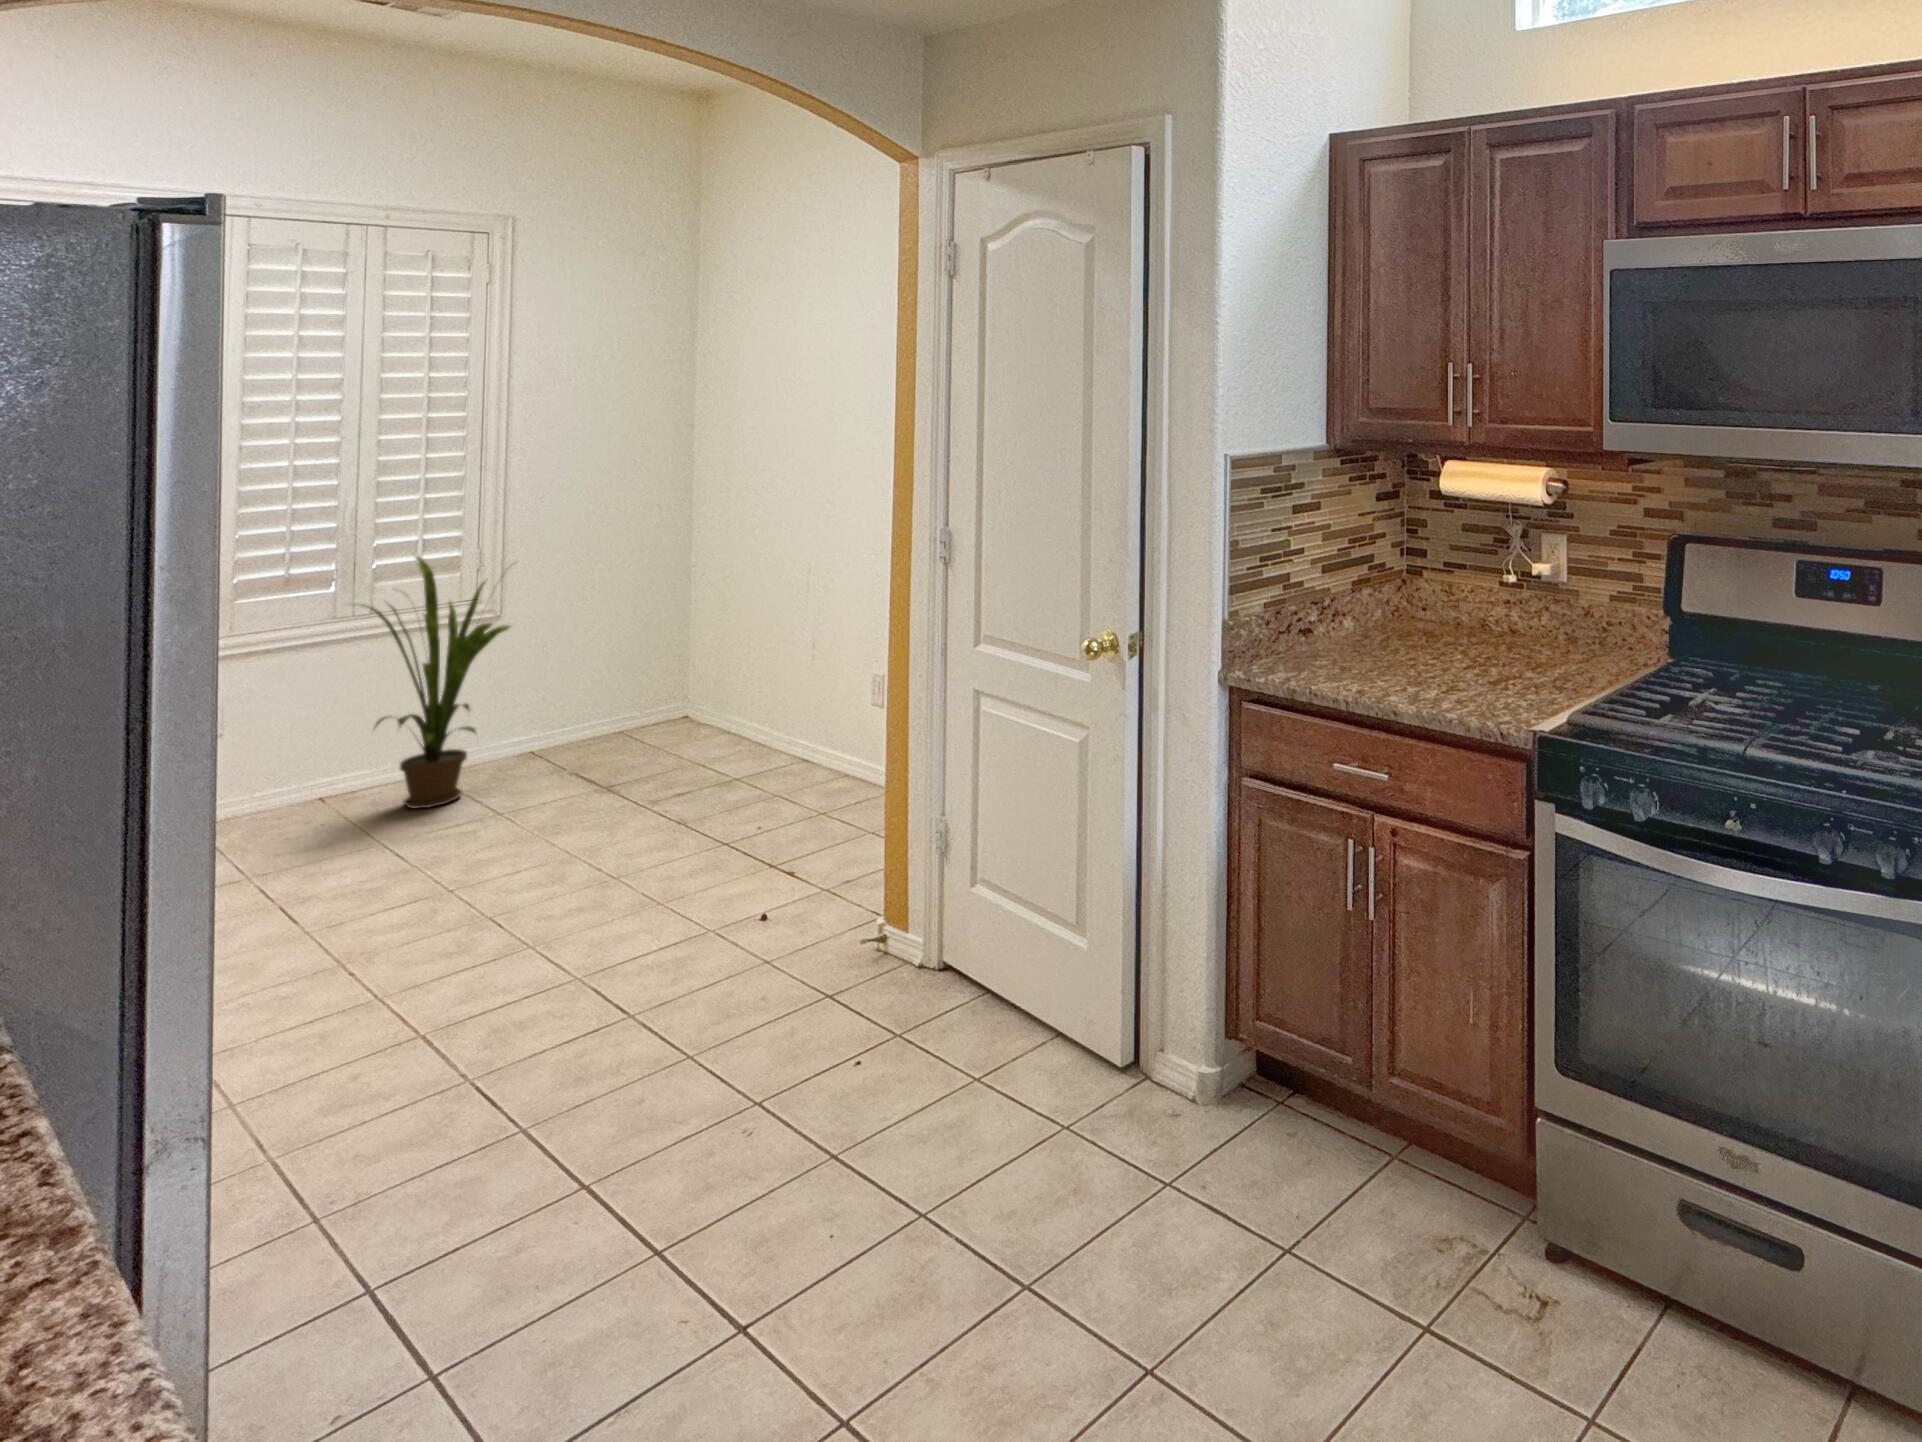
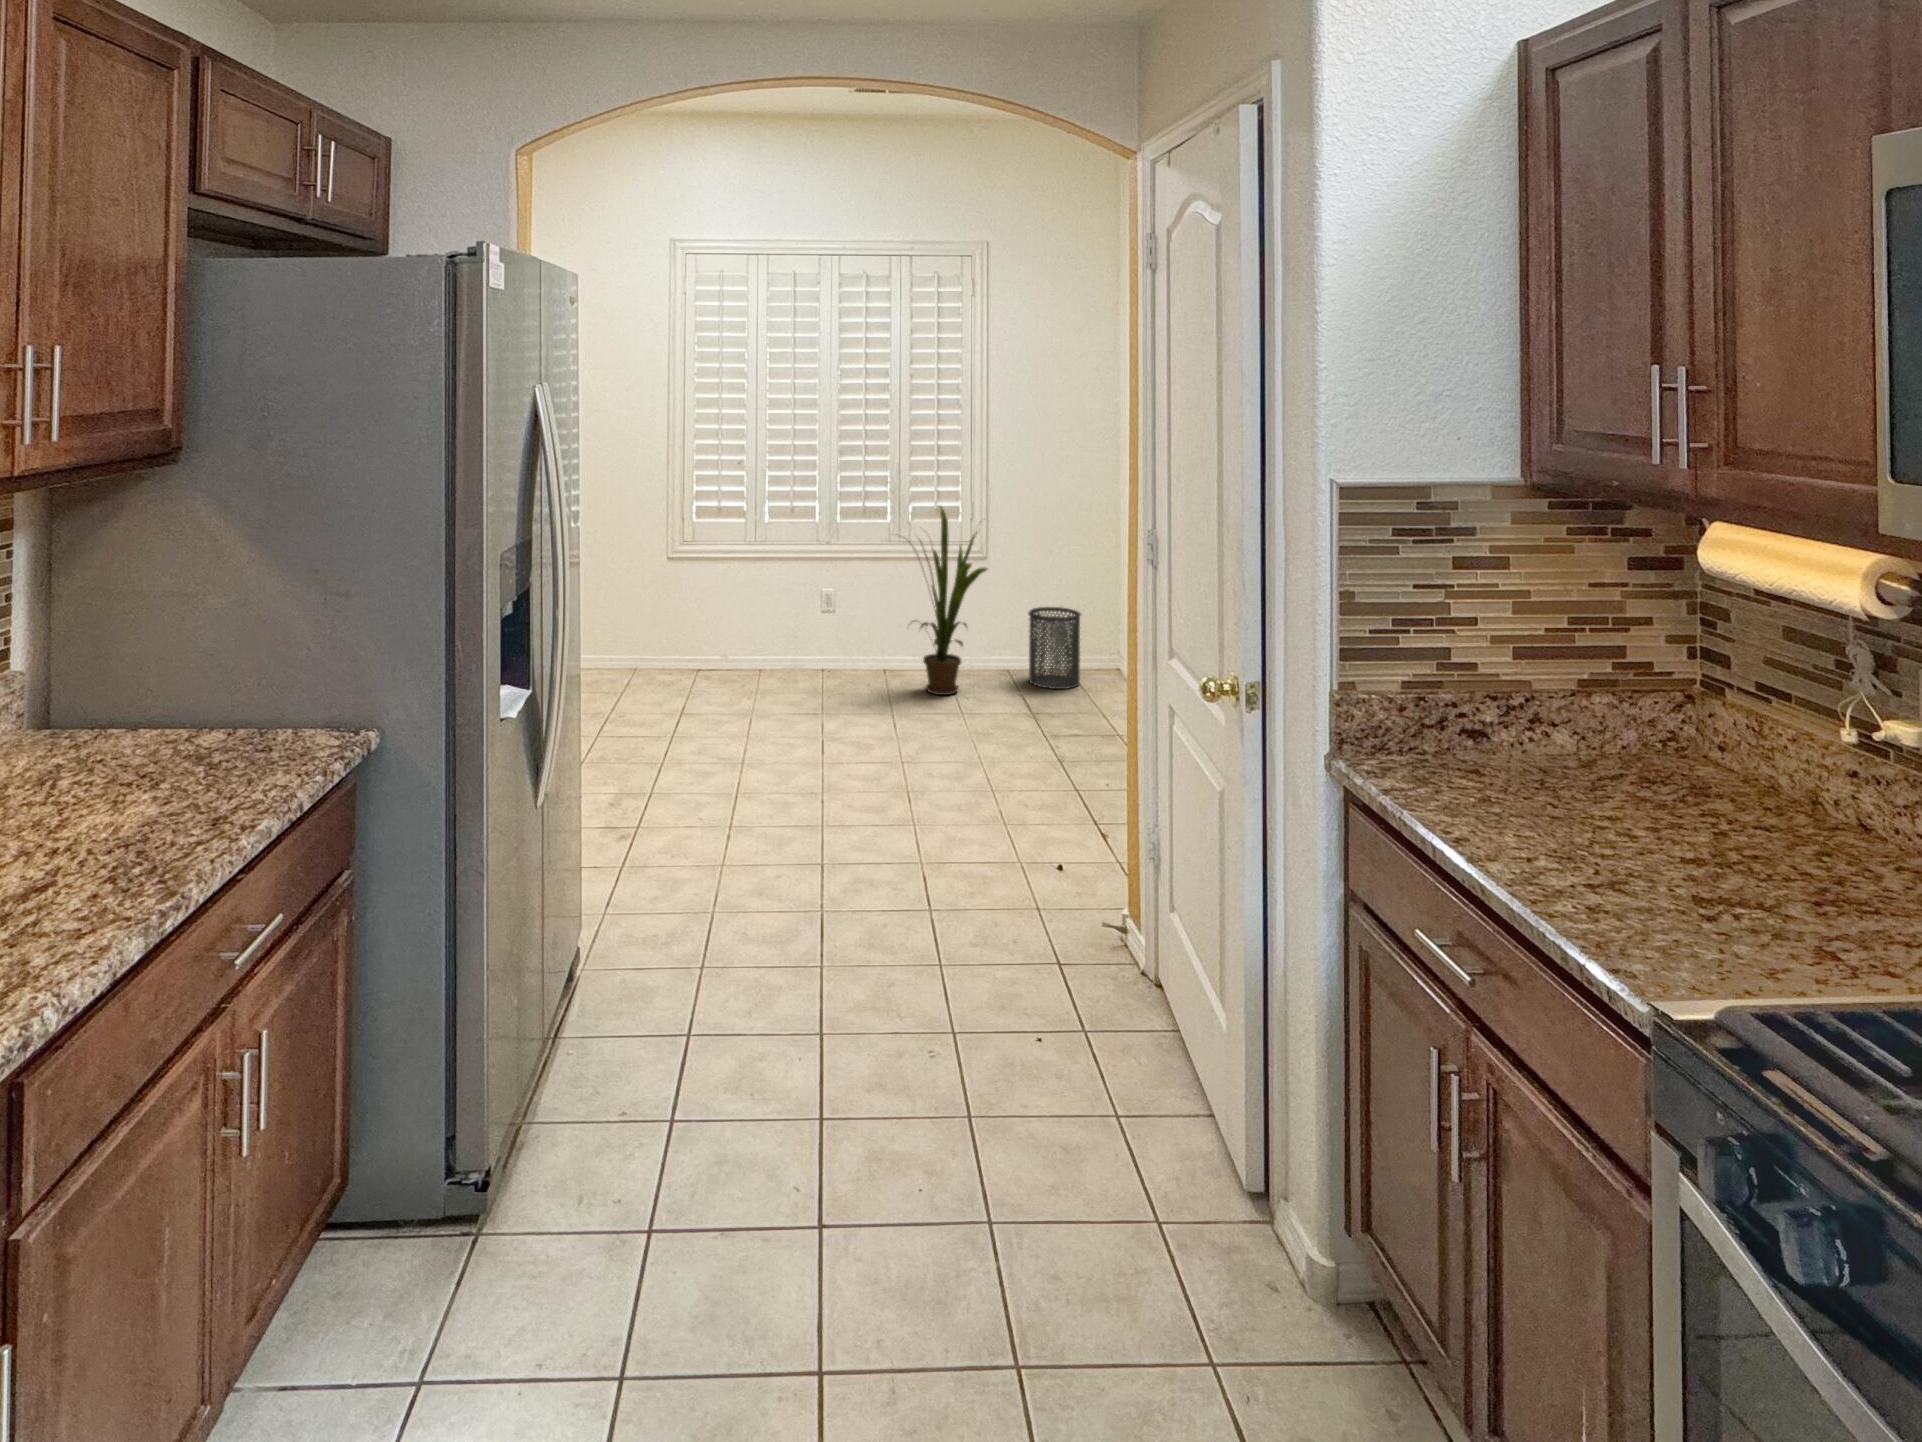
trash can: none [561,656,639,760] -> present [1028,607,1081,689]

